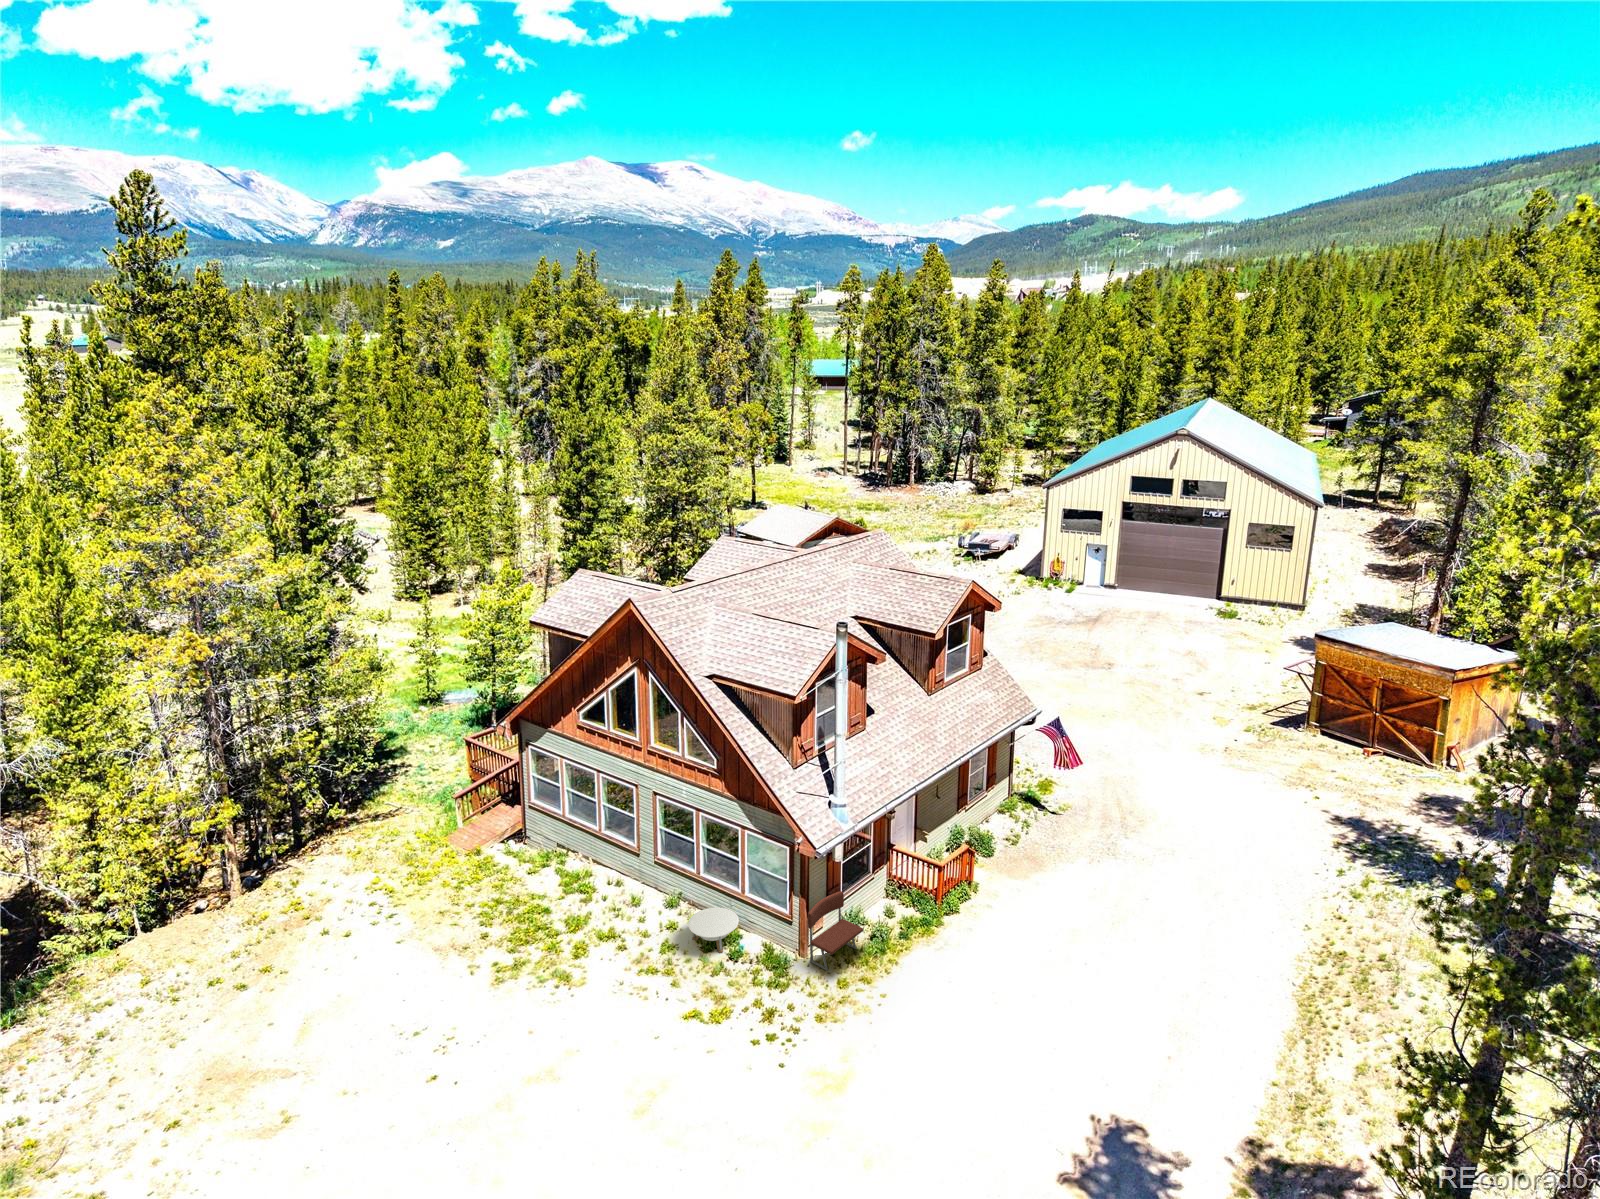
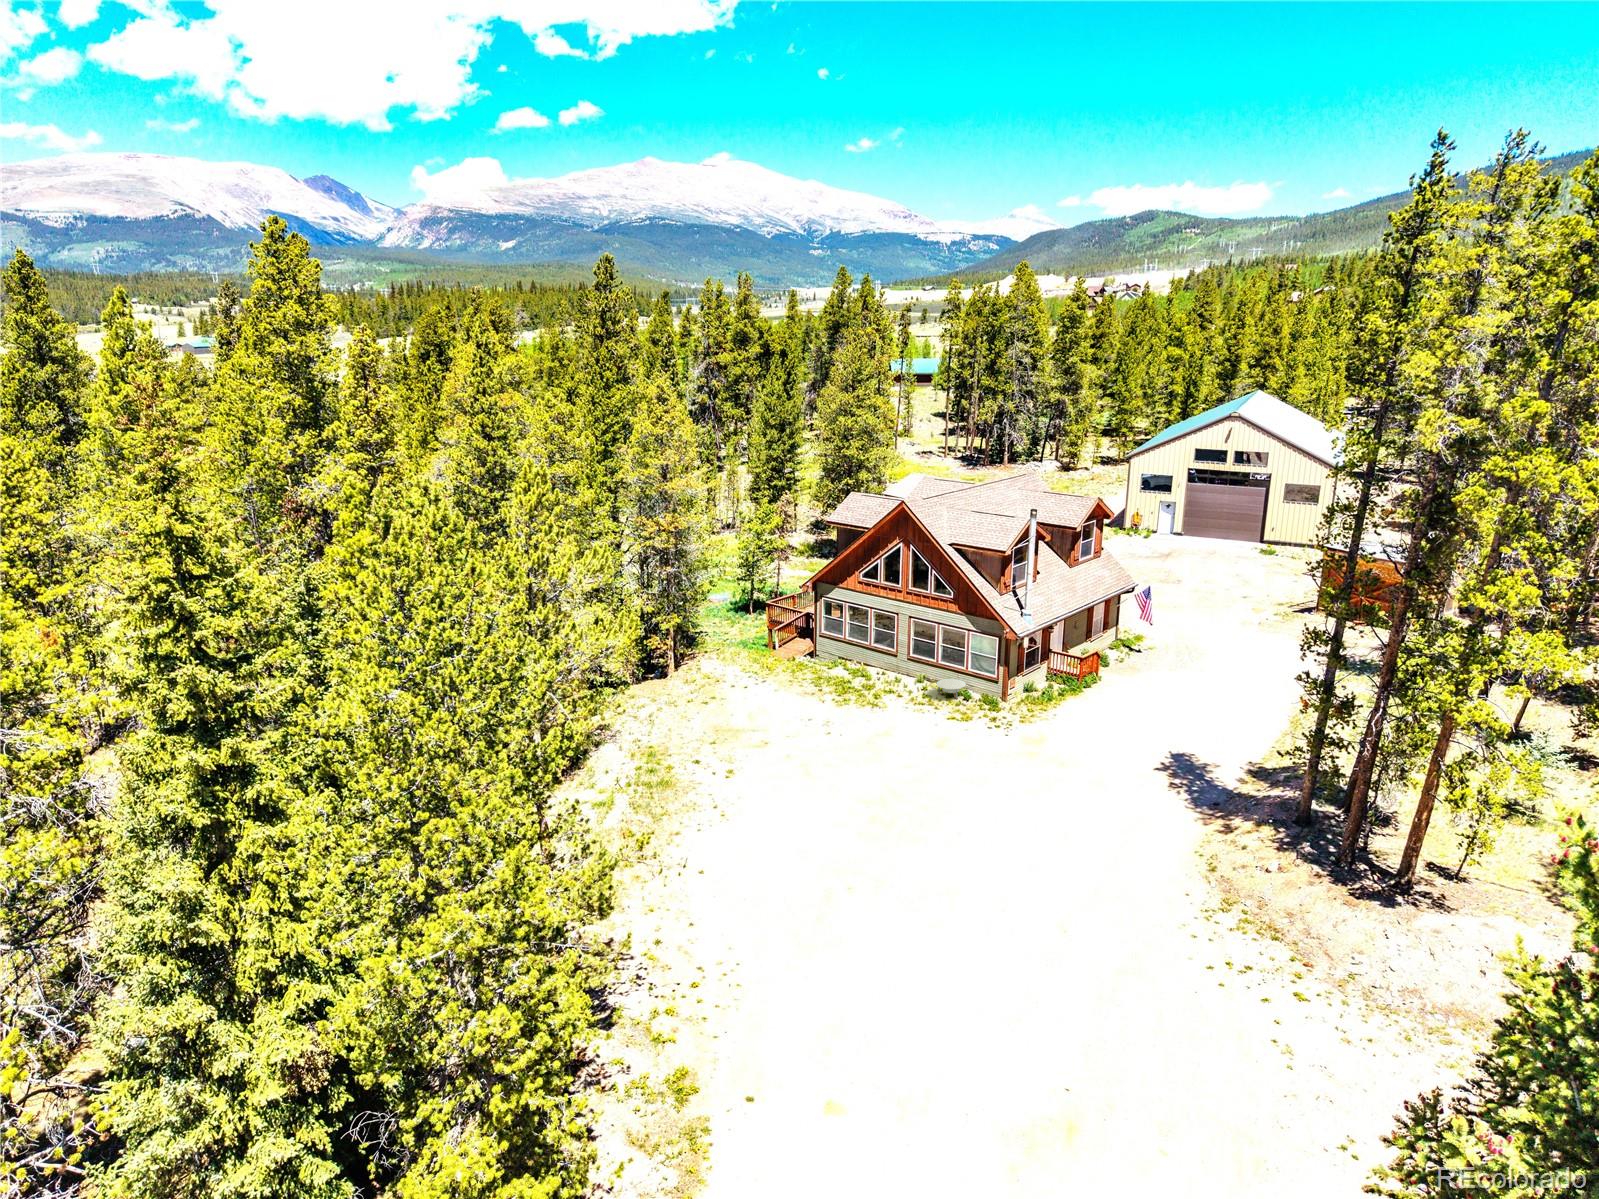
bench: present [808,891,863,971] -> none [1009,666,1040,706]

